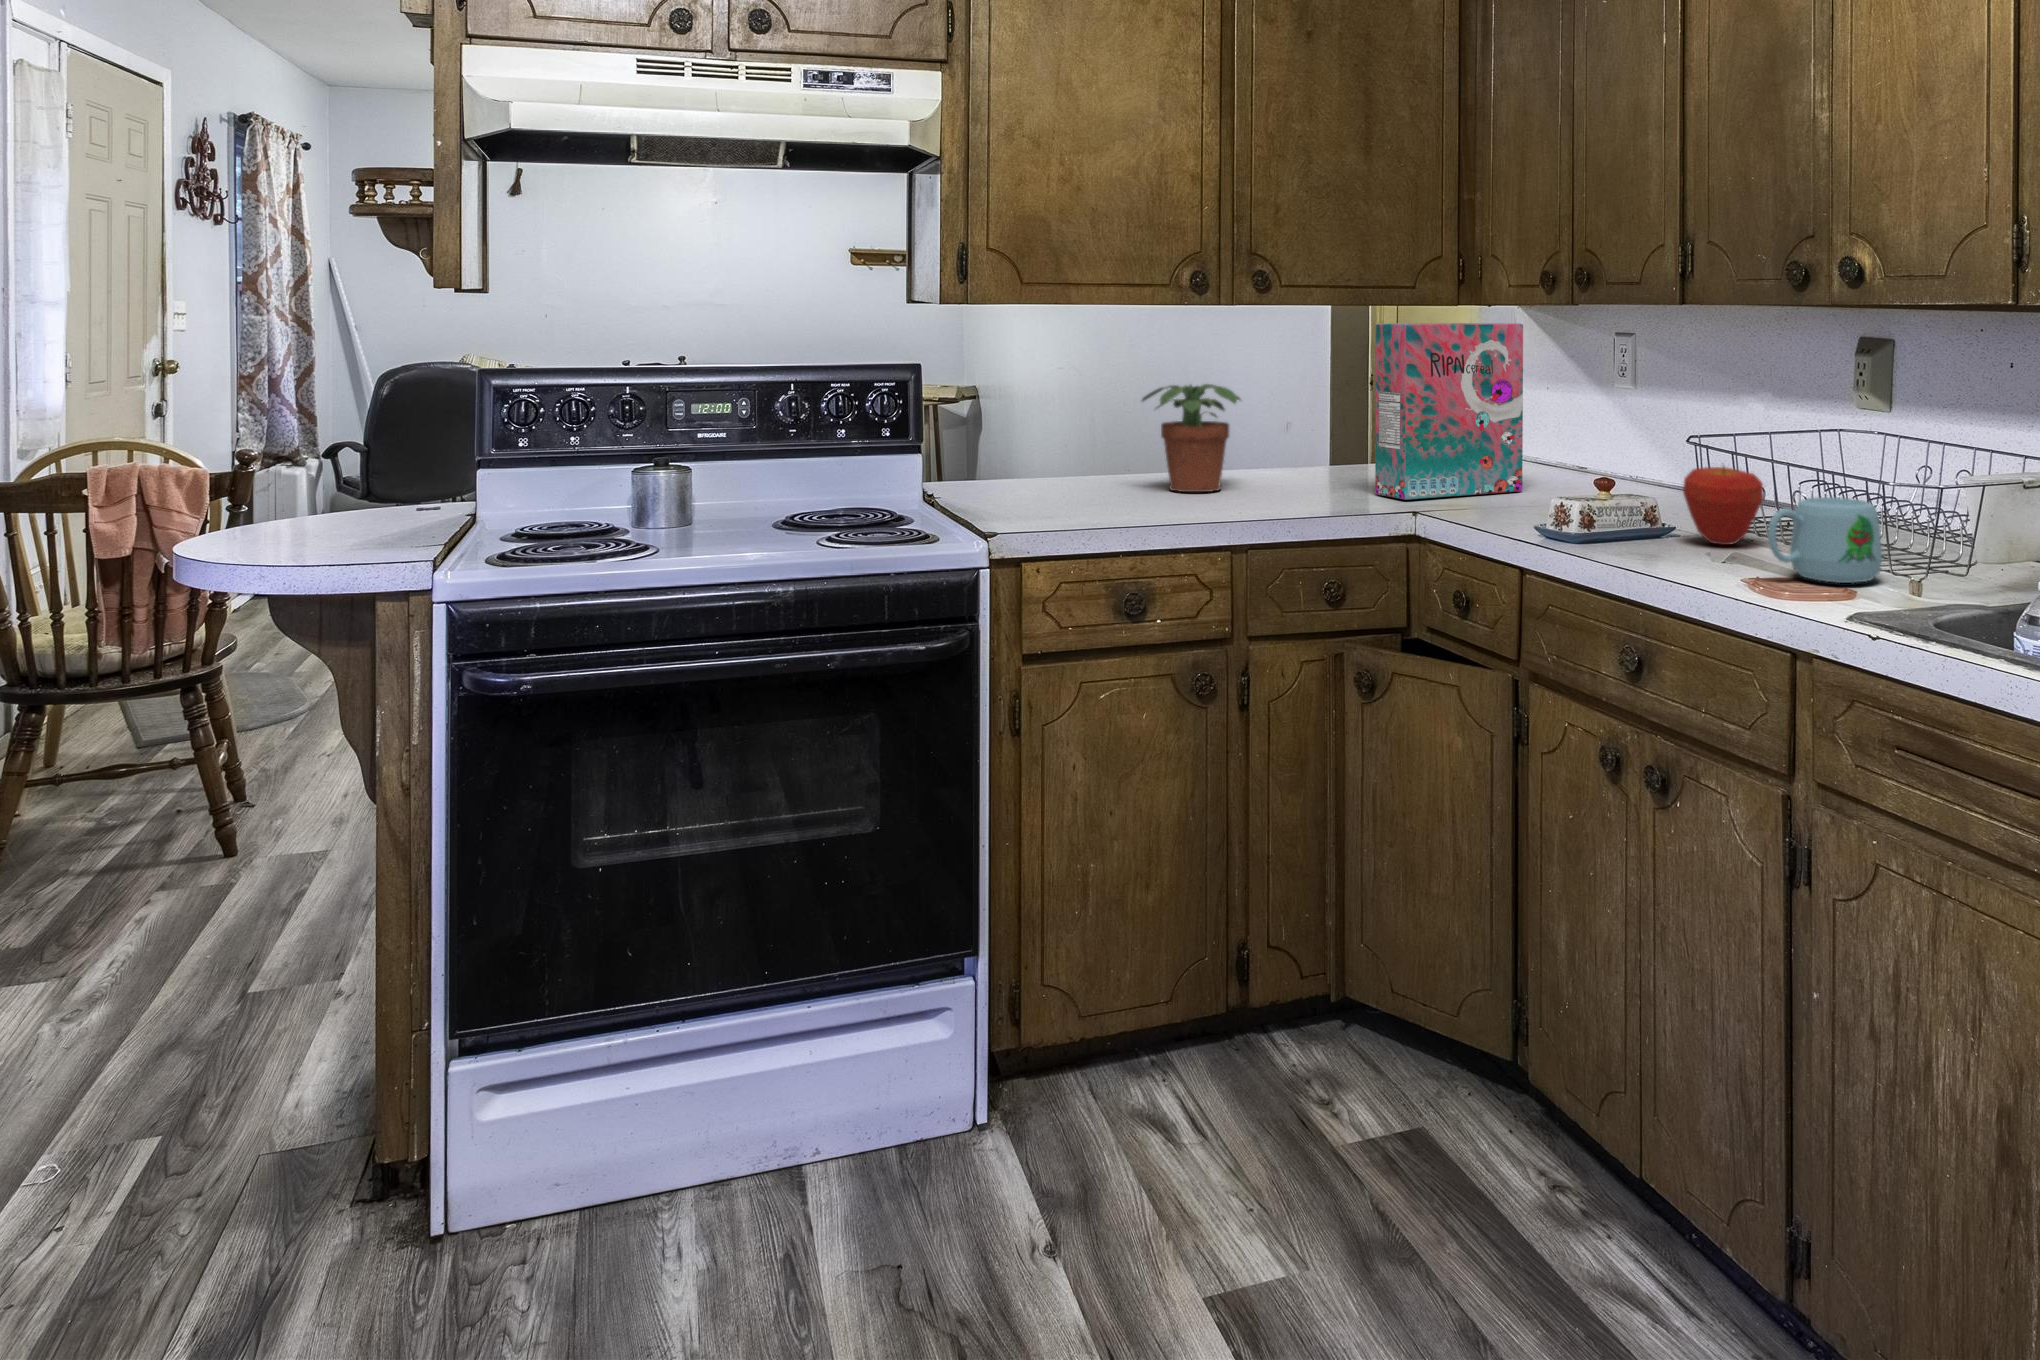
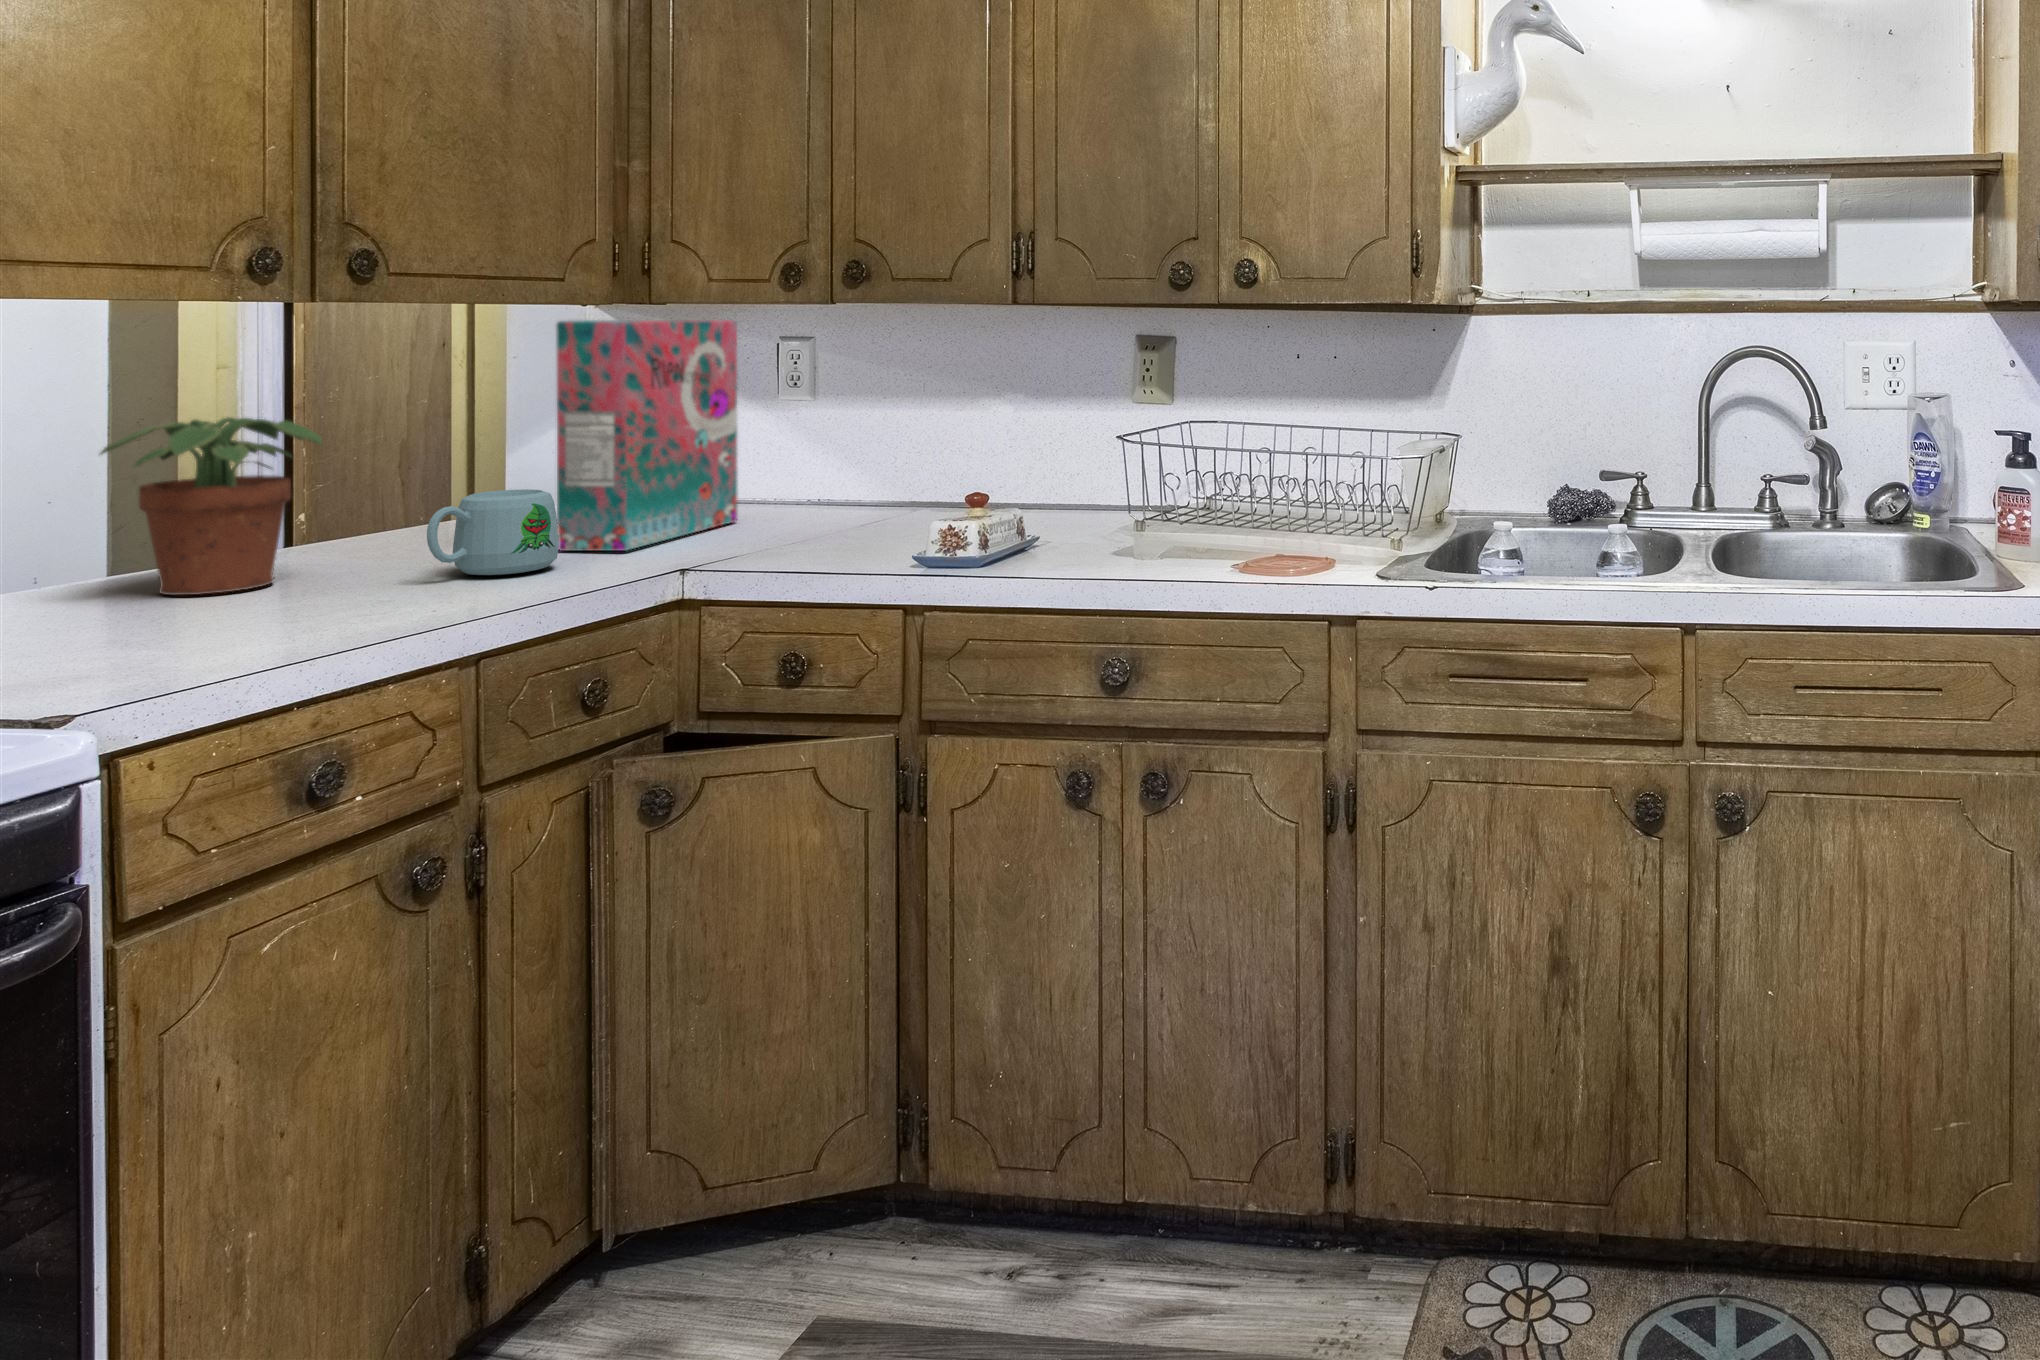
apple: present [1683,466,1764,545] -> none [1074,459,1154,541]
mug: present [1768,497,1882,583] -> present [427,489,559,575]

